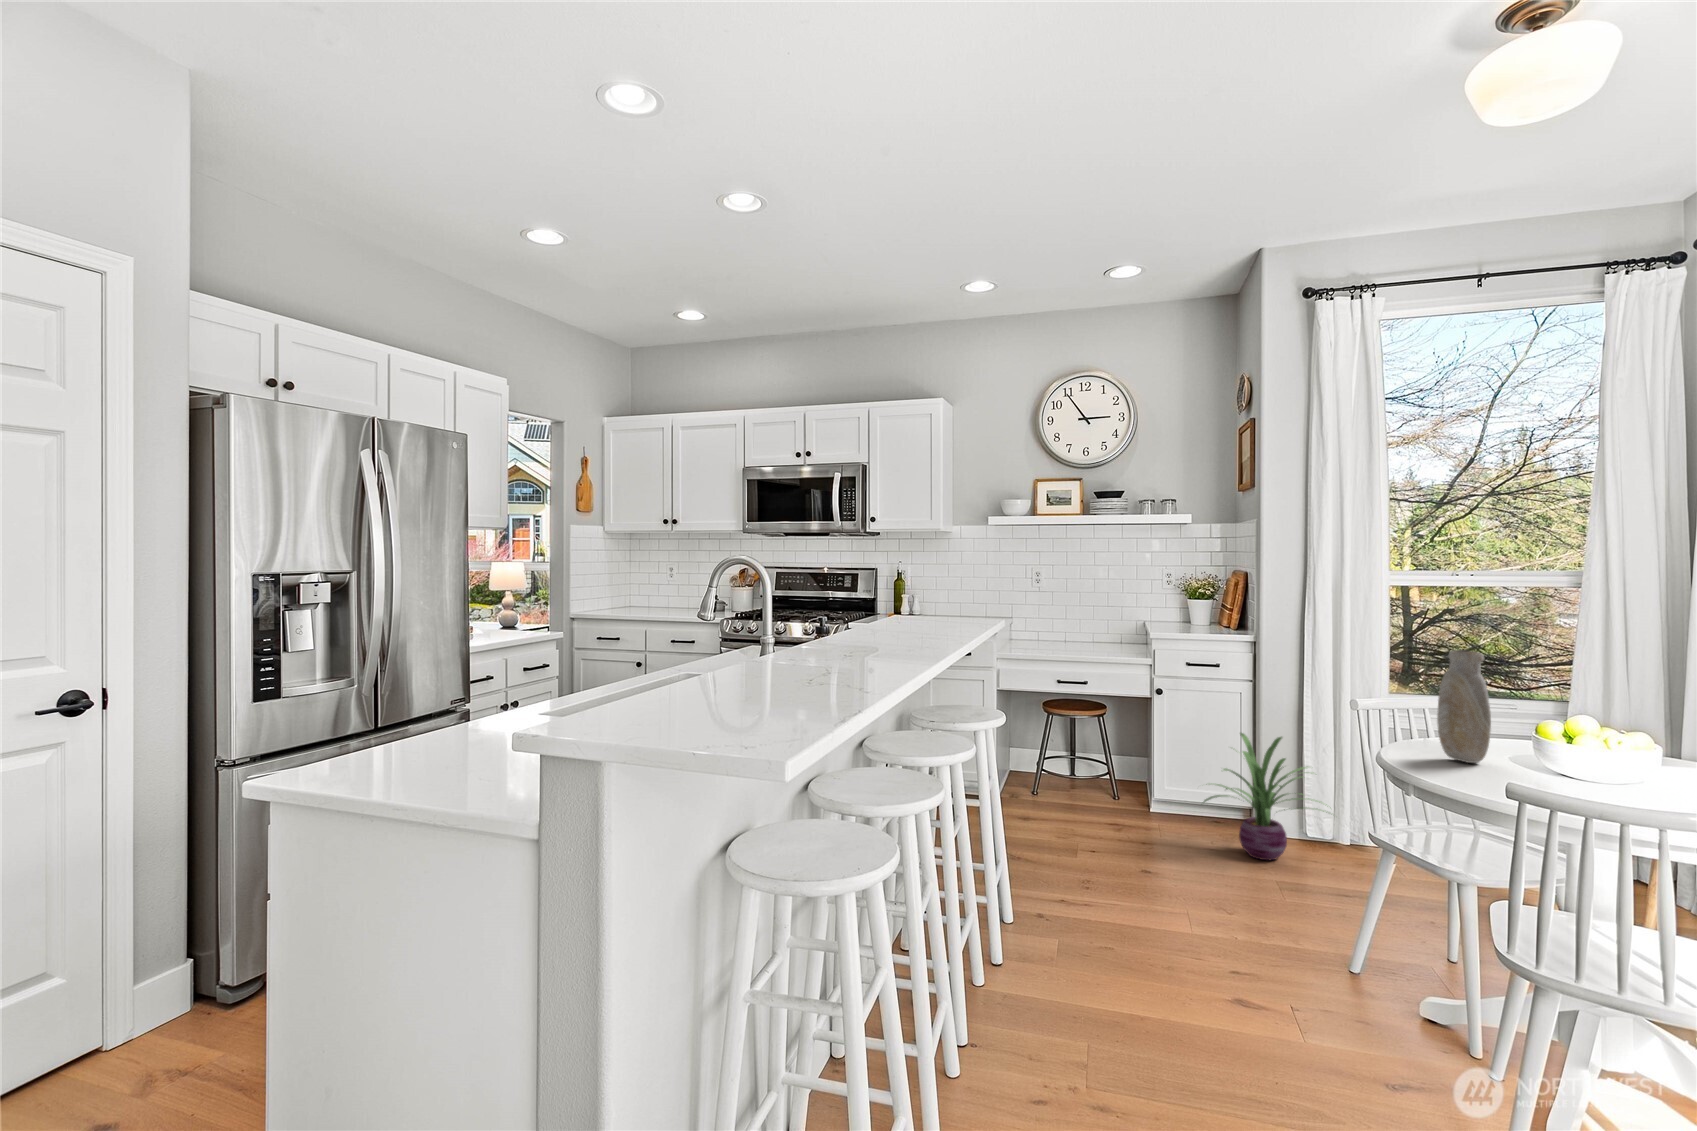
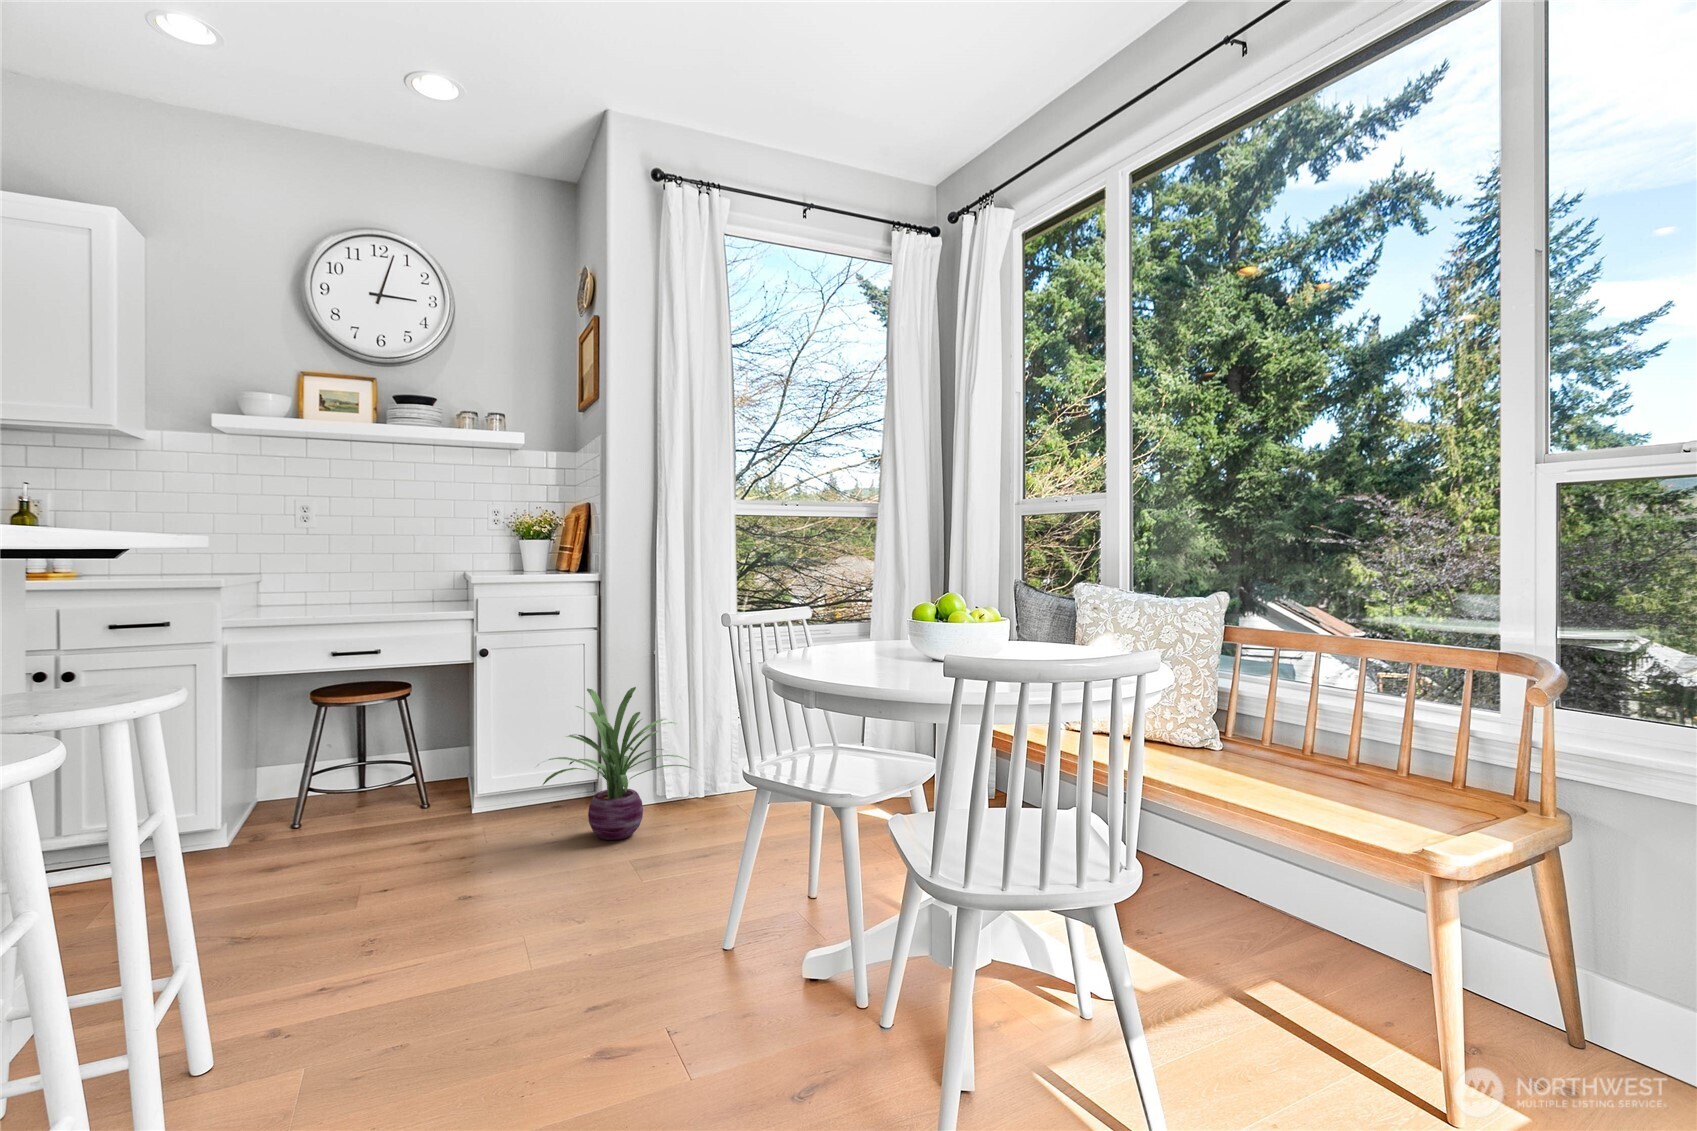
vase: present [1437,650,1491,763] -> none [836,525,887,658]

